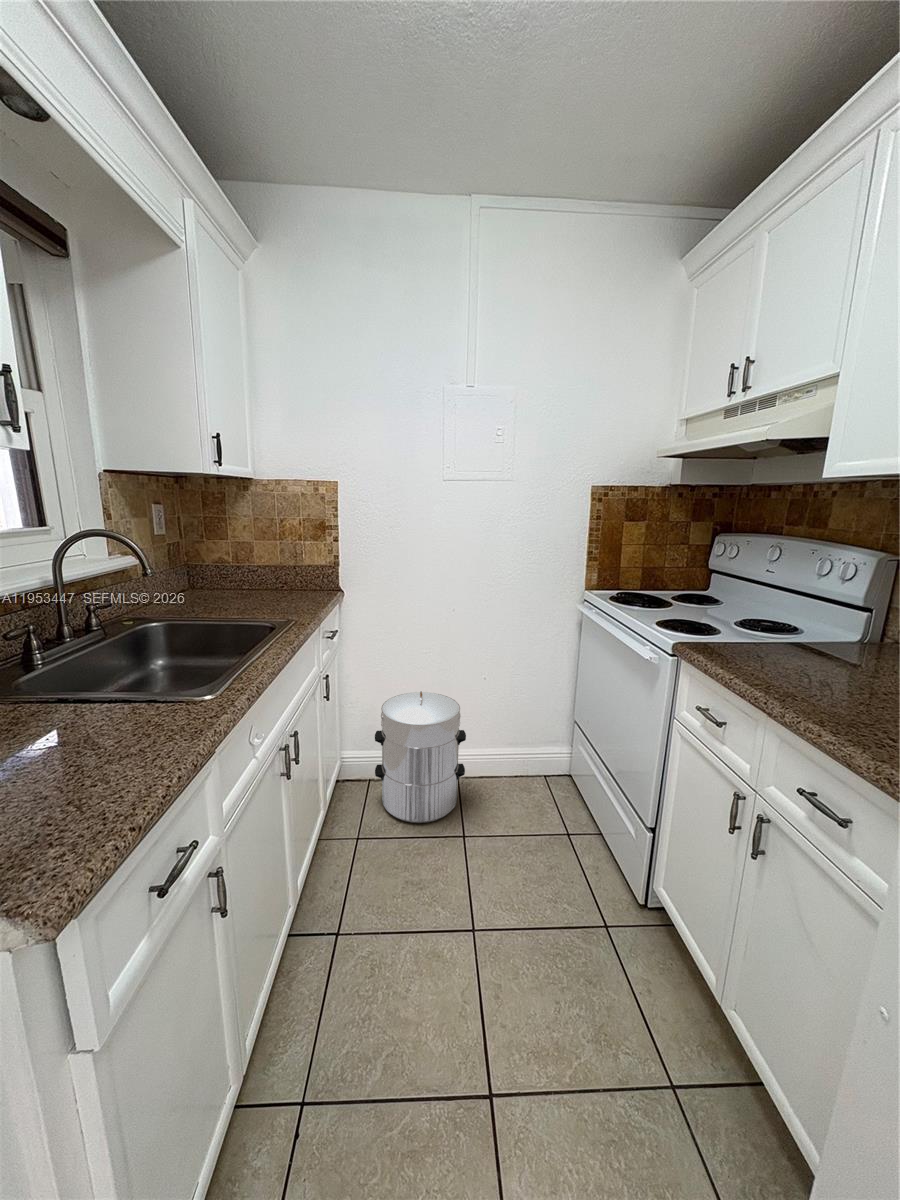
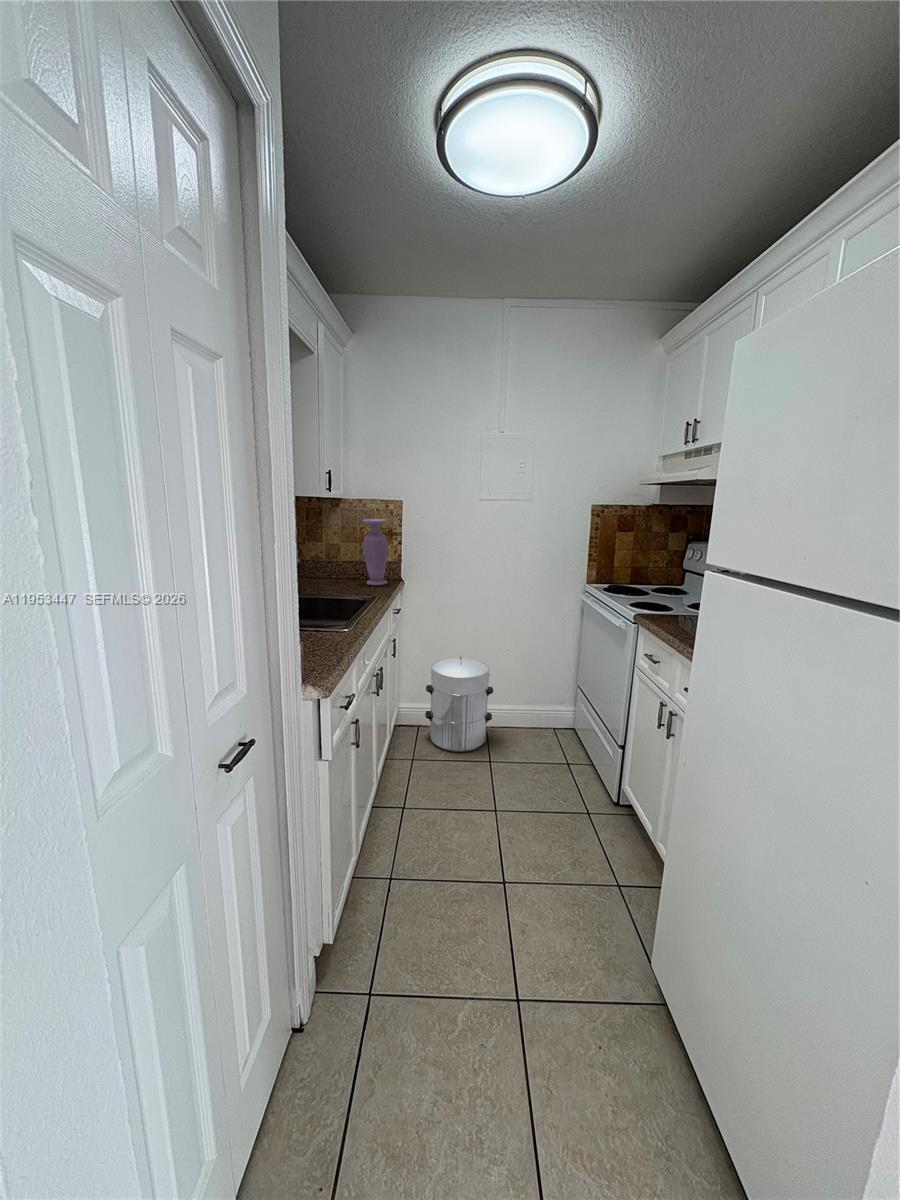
vase: none [277,506,316,599] -> present [363,519,388,585]

